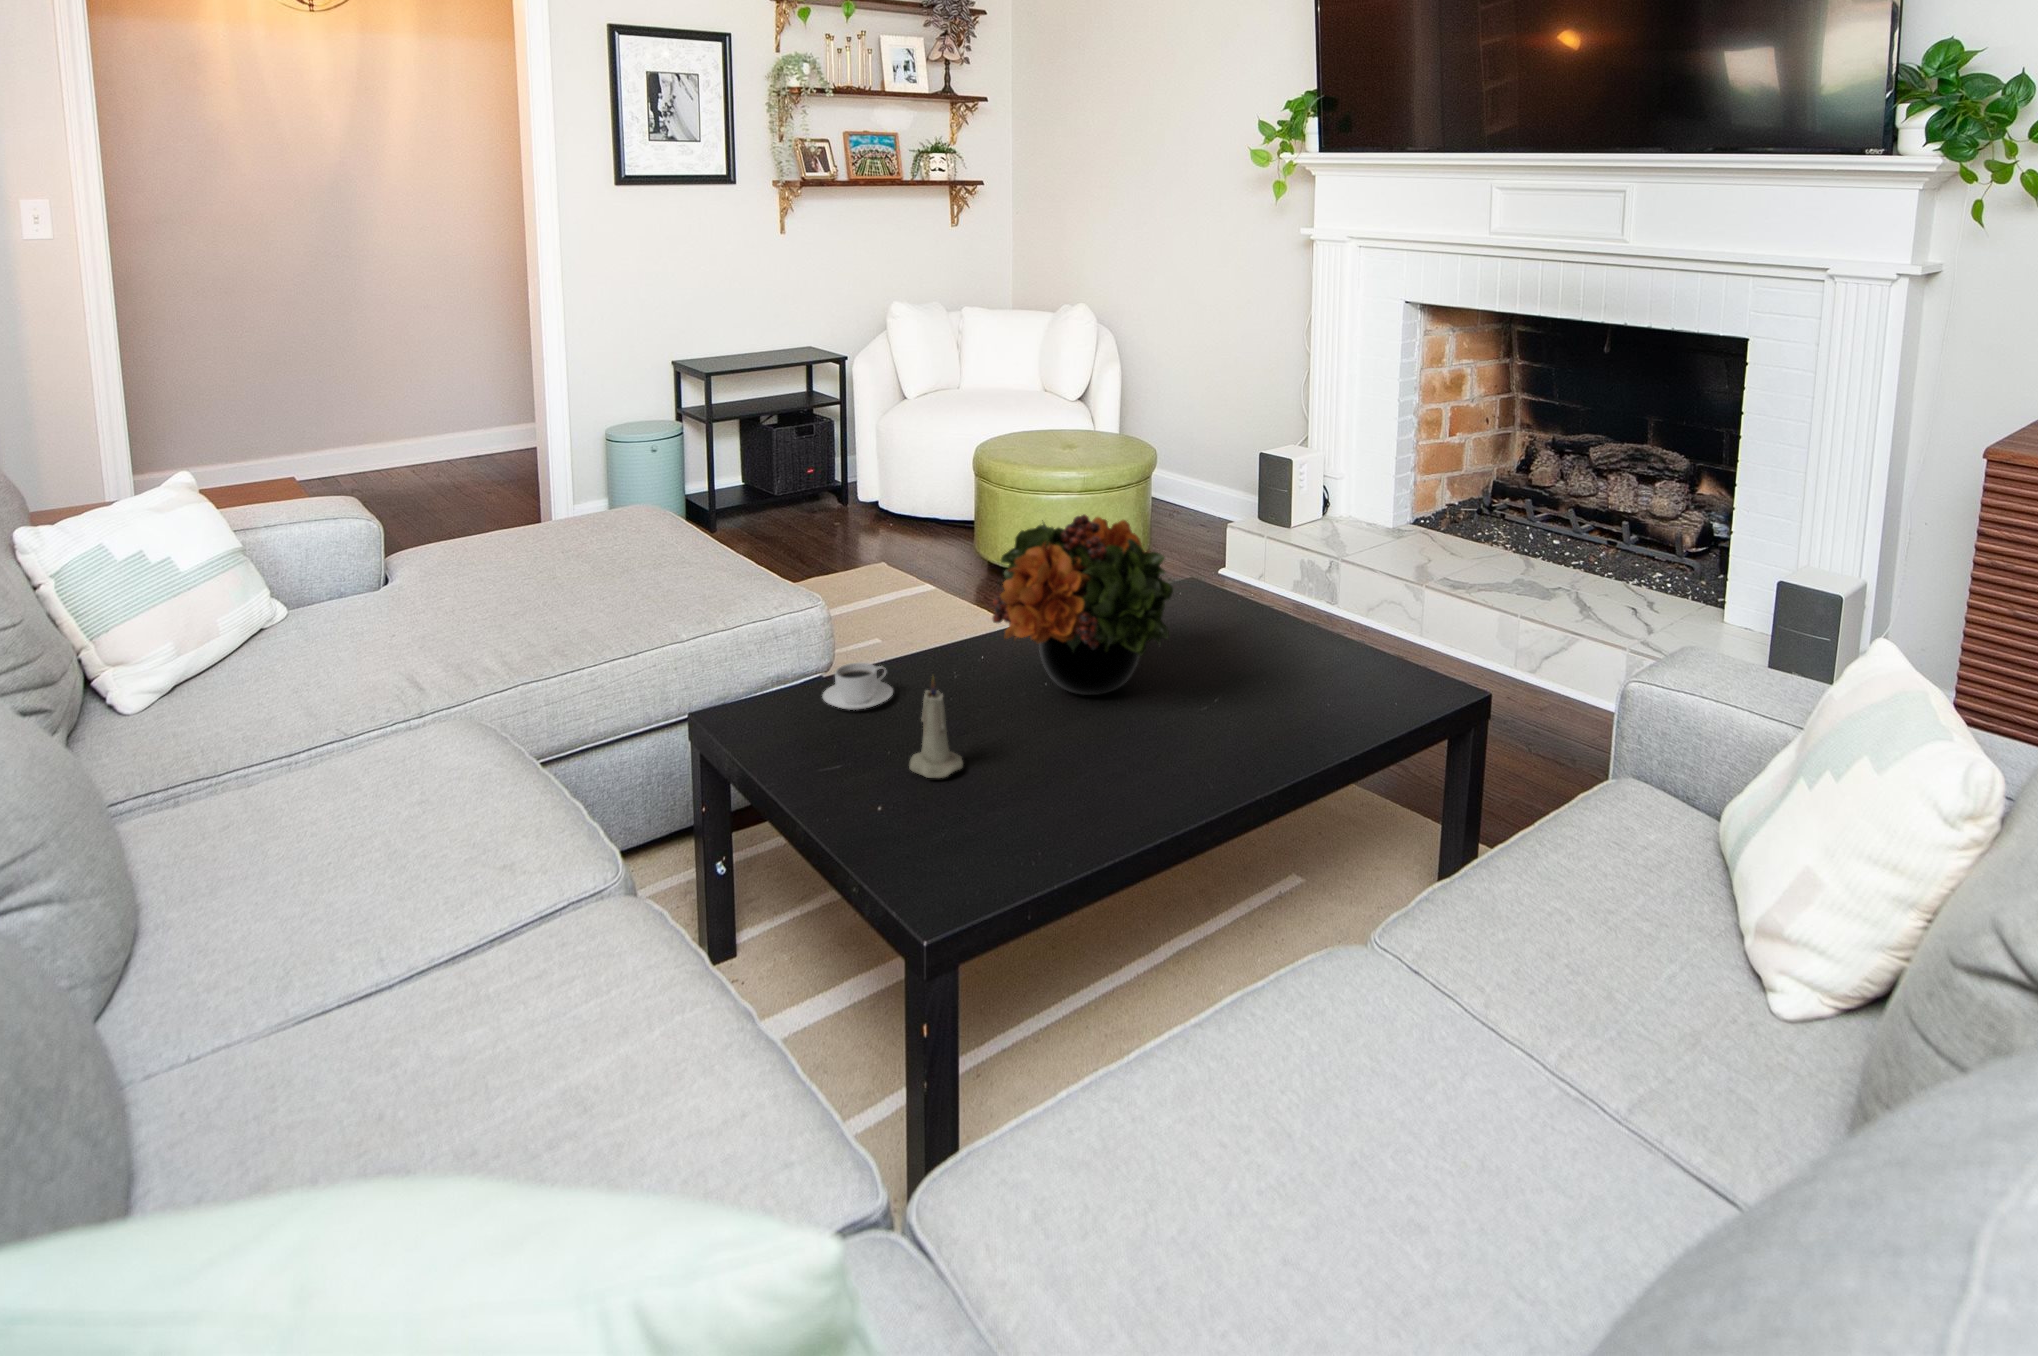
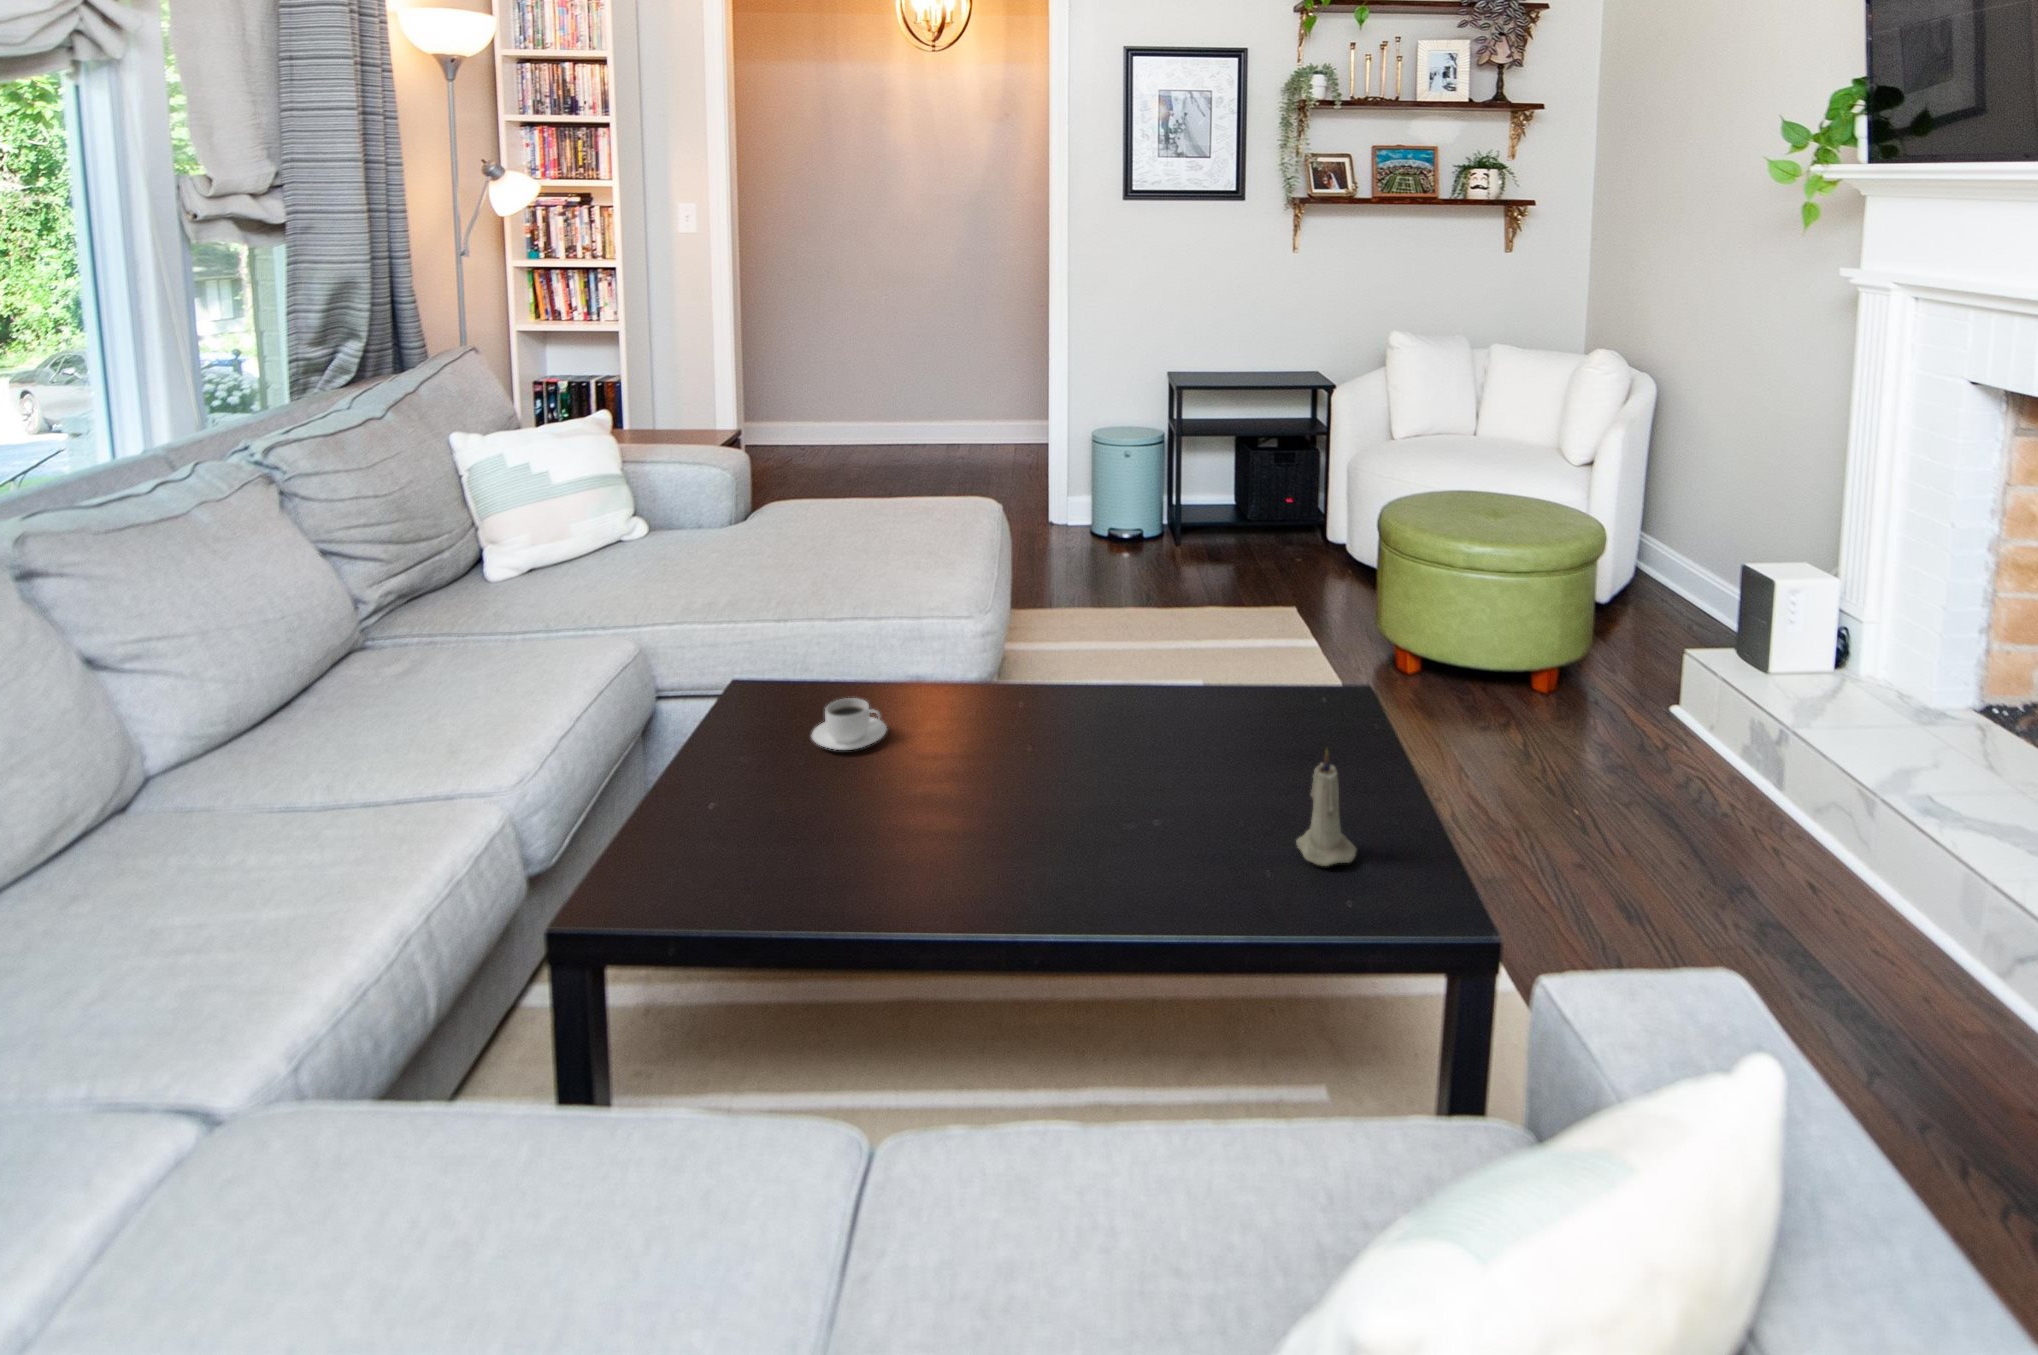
flower arrangement: present [993,514,1173,695] -> none [930,587,1169,817]
candle: present [909,674,963,778] -> present [1296,750,1356,866]

